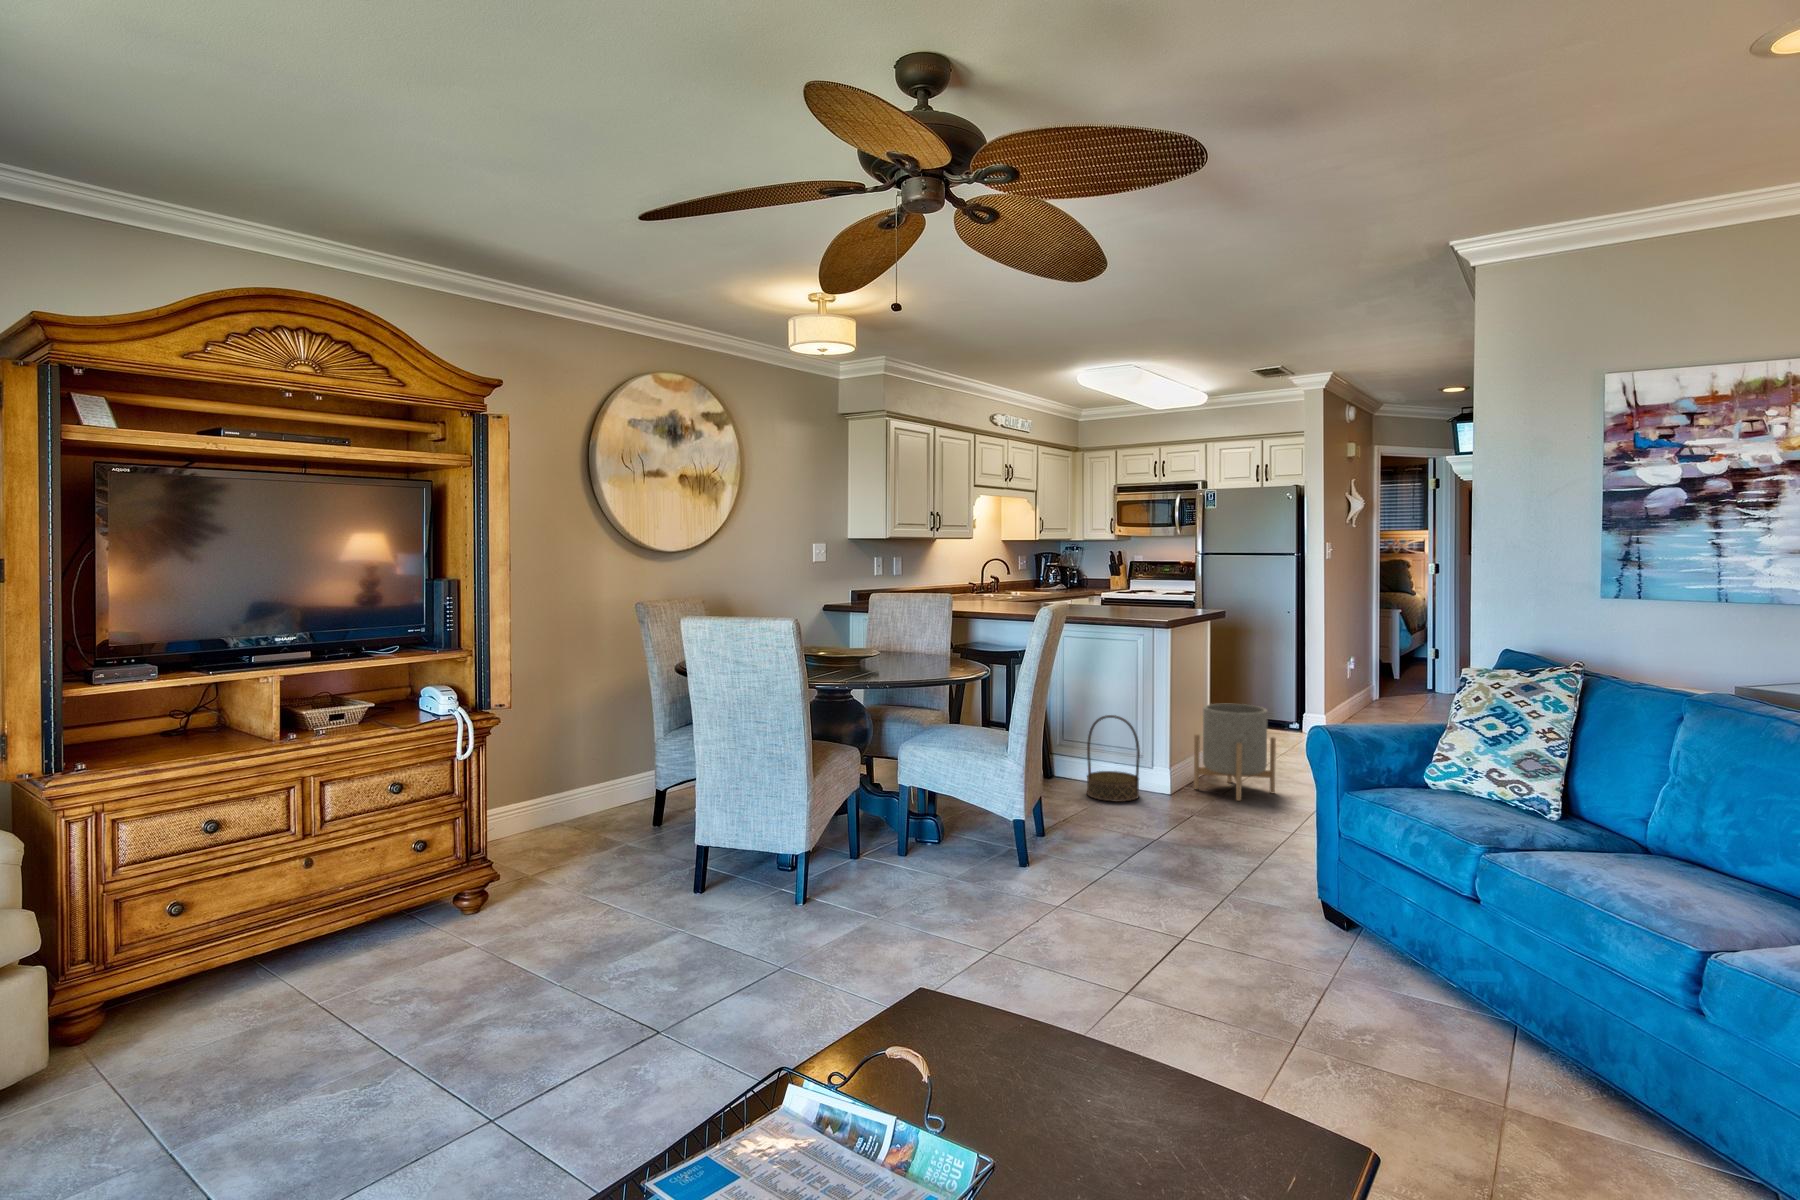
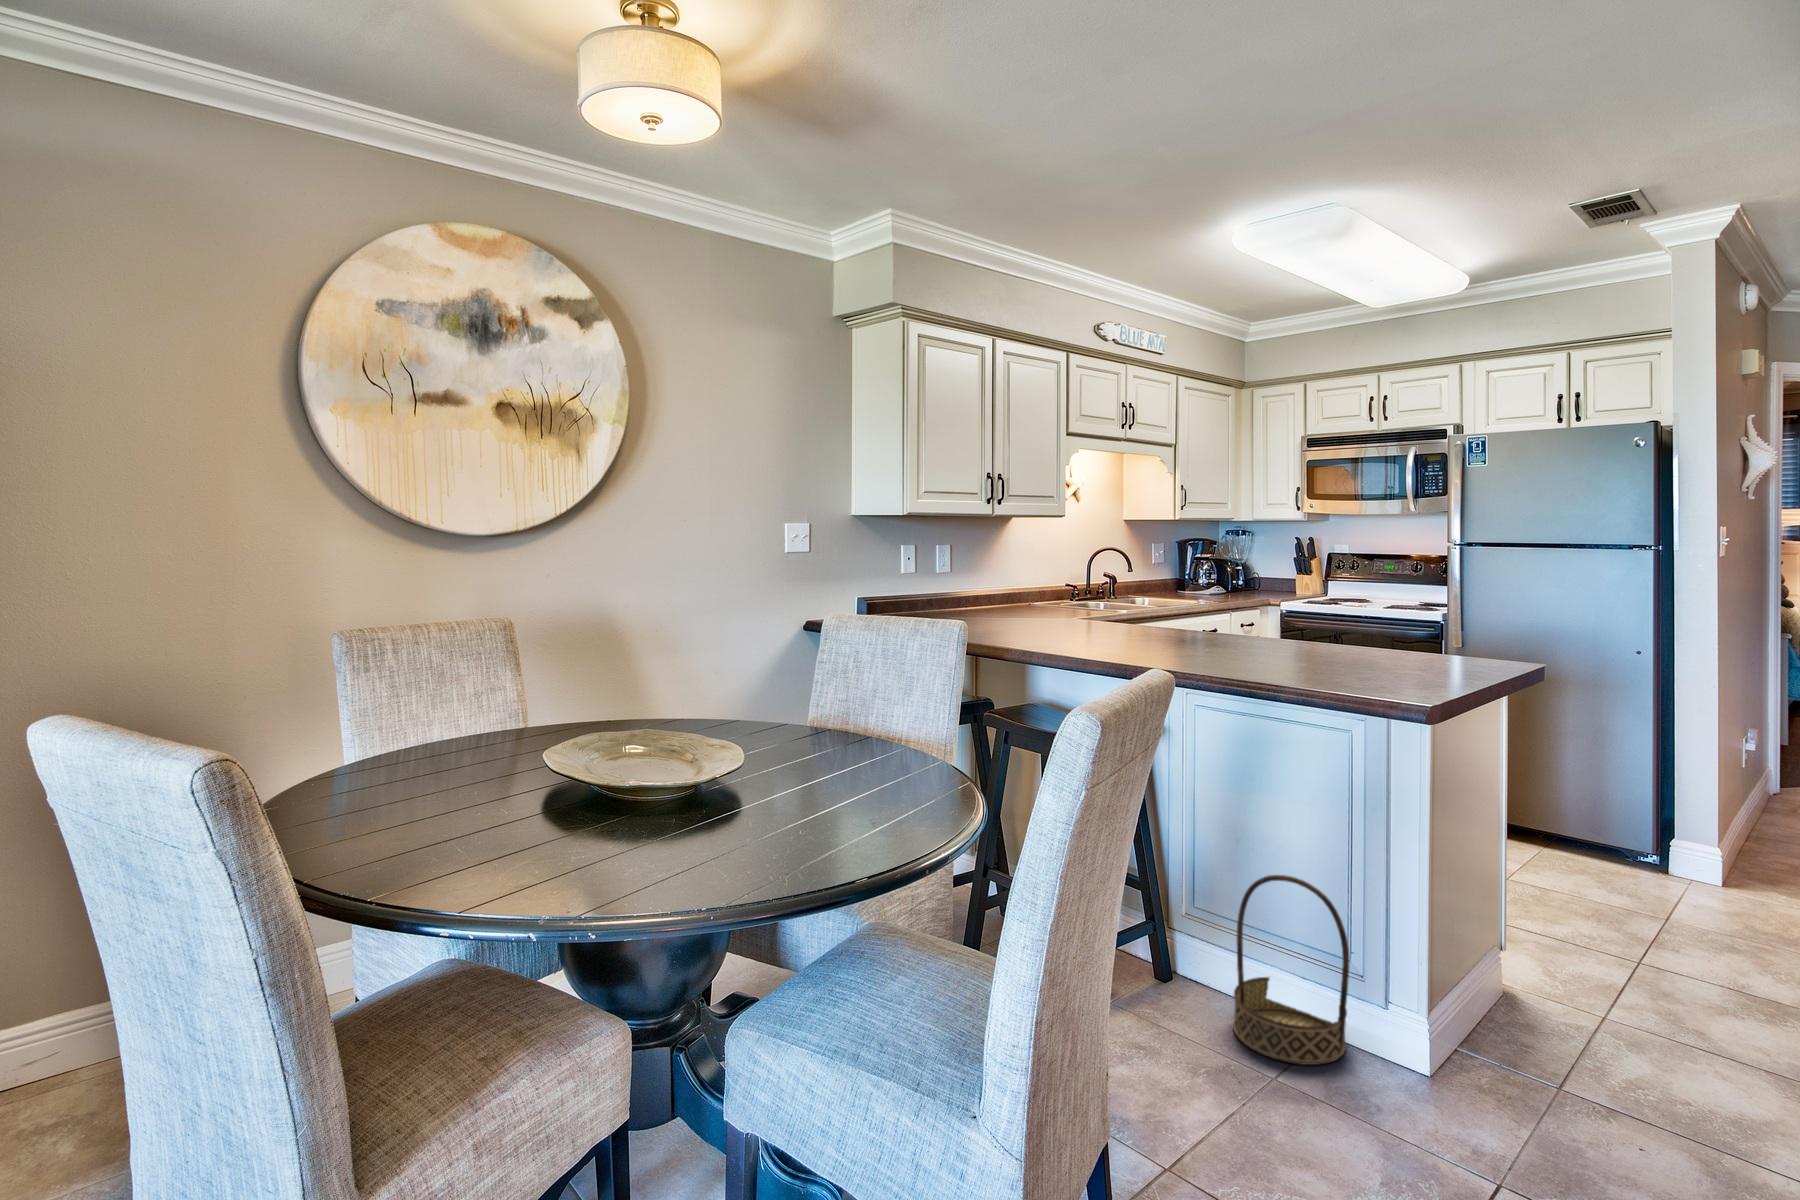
planter: present [1194,704,1276,801] -> none [1464,854,1663,1089]

